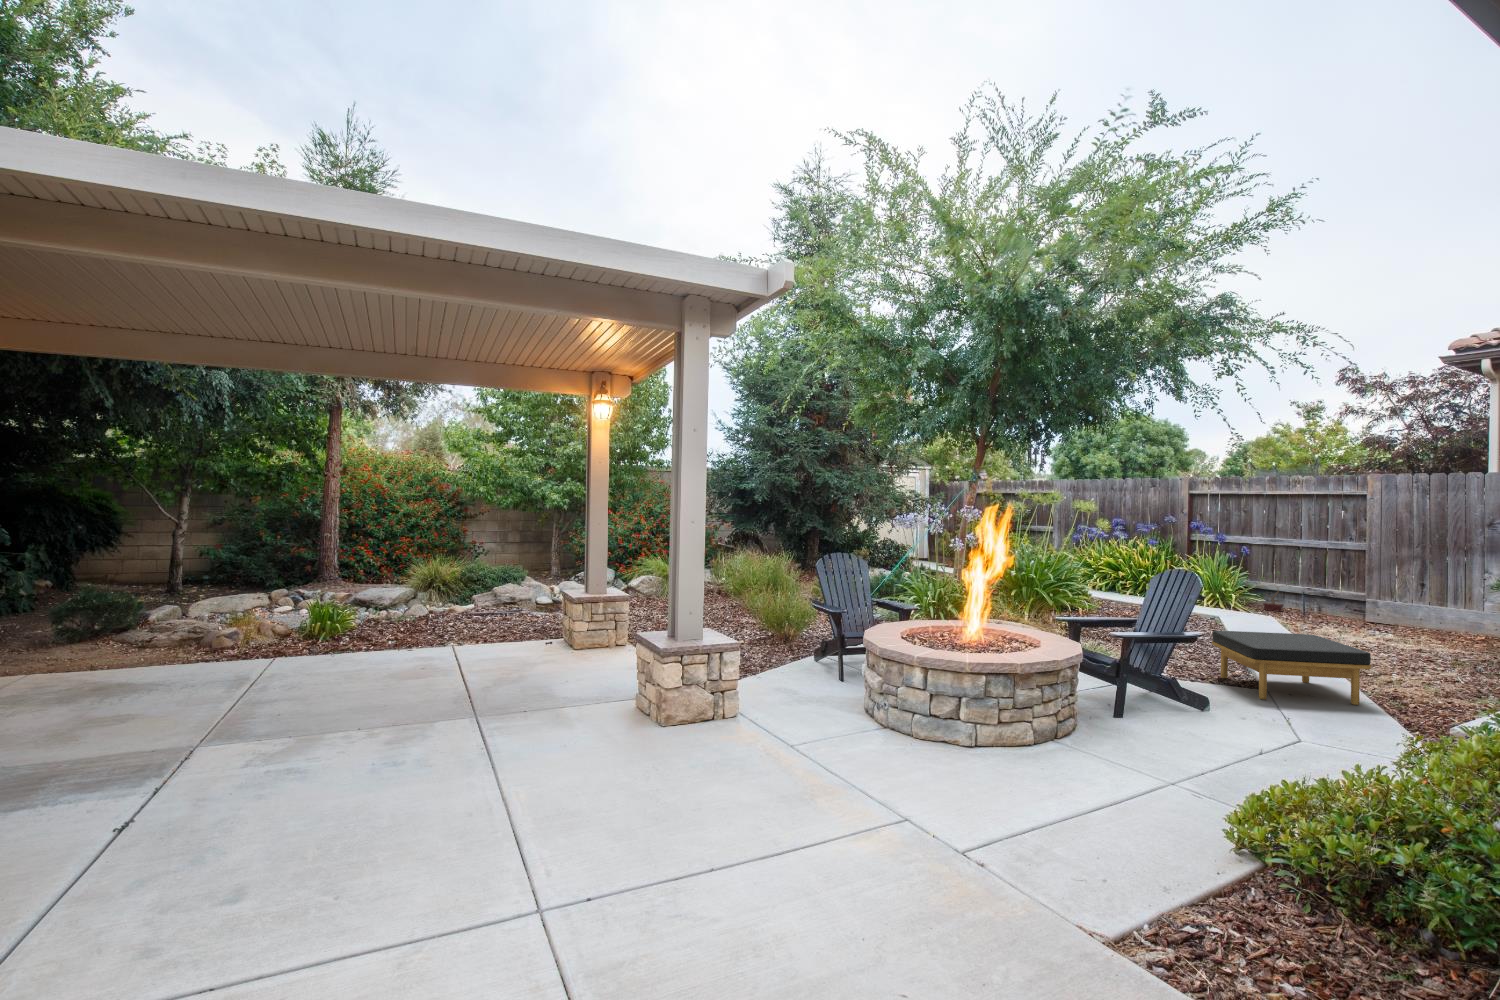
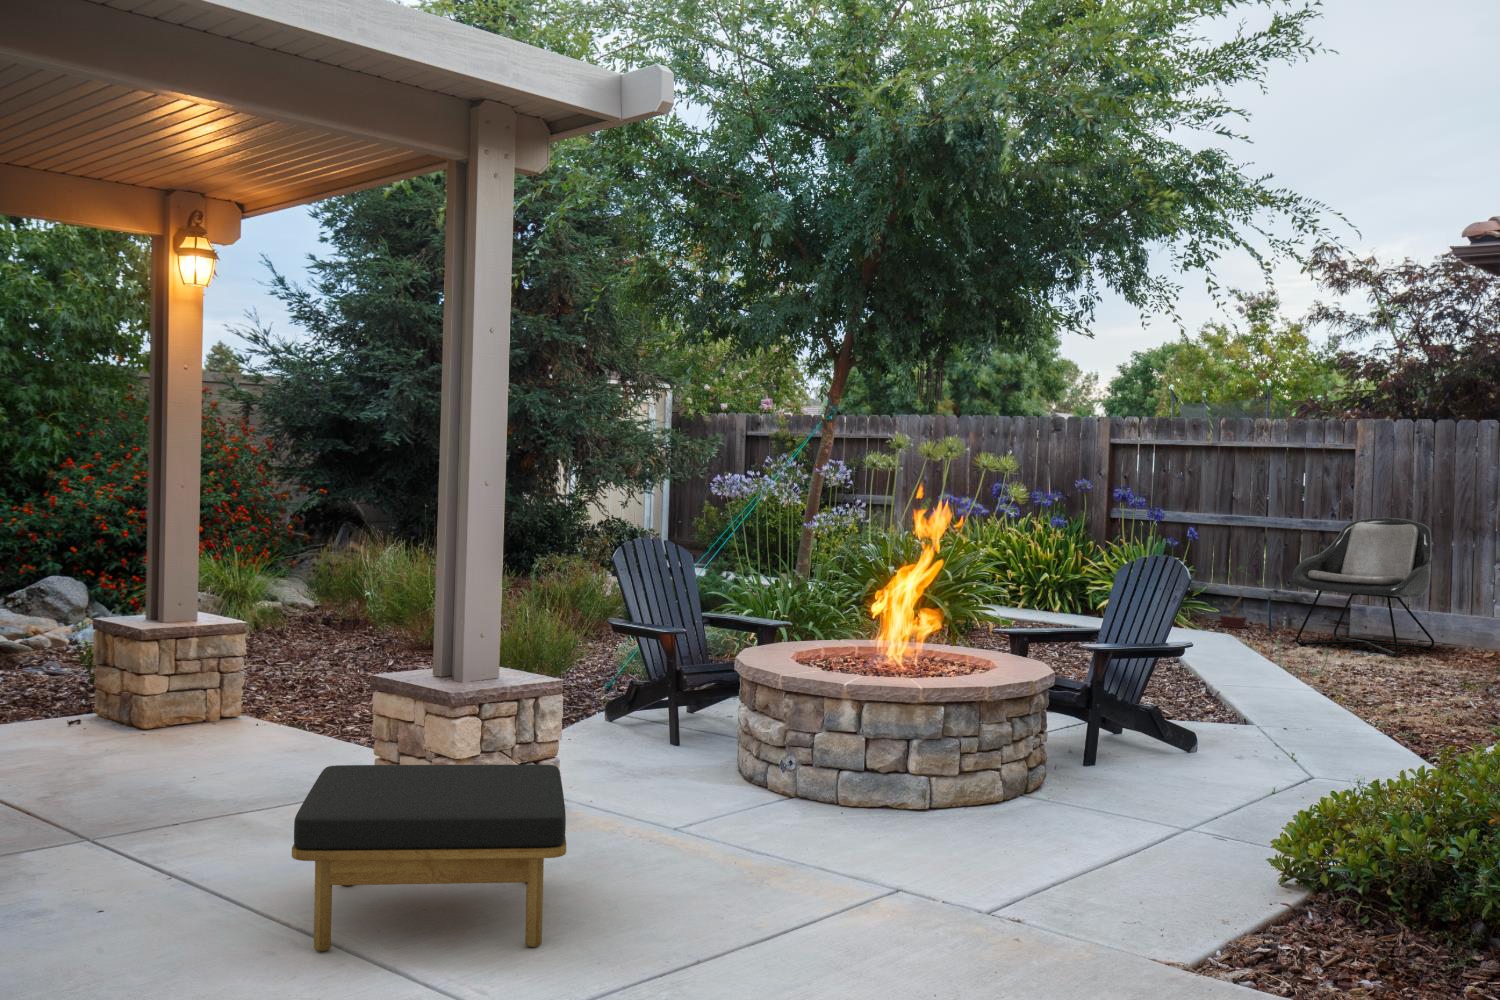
lounge chair: none [1314,540,1435,637] -> present [1292,518,1434,657]
ottoman: present [1212,631,1371,705] -> present [292,765,566,951]

